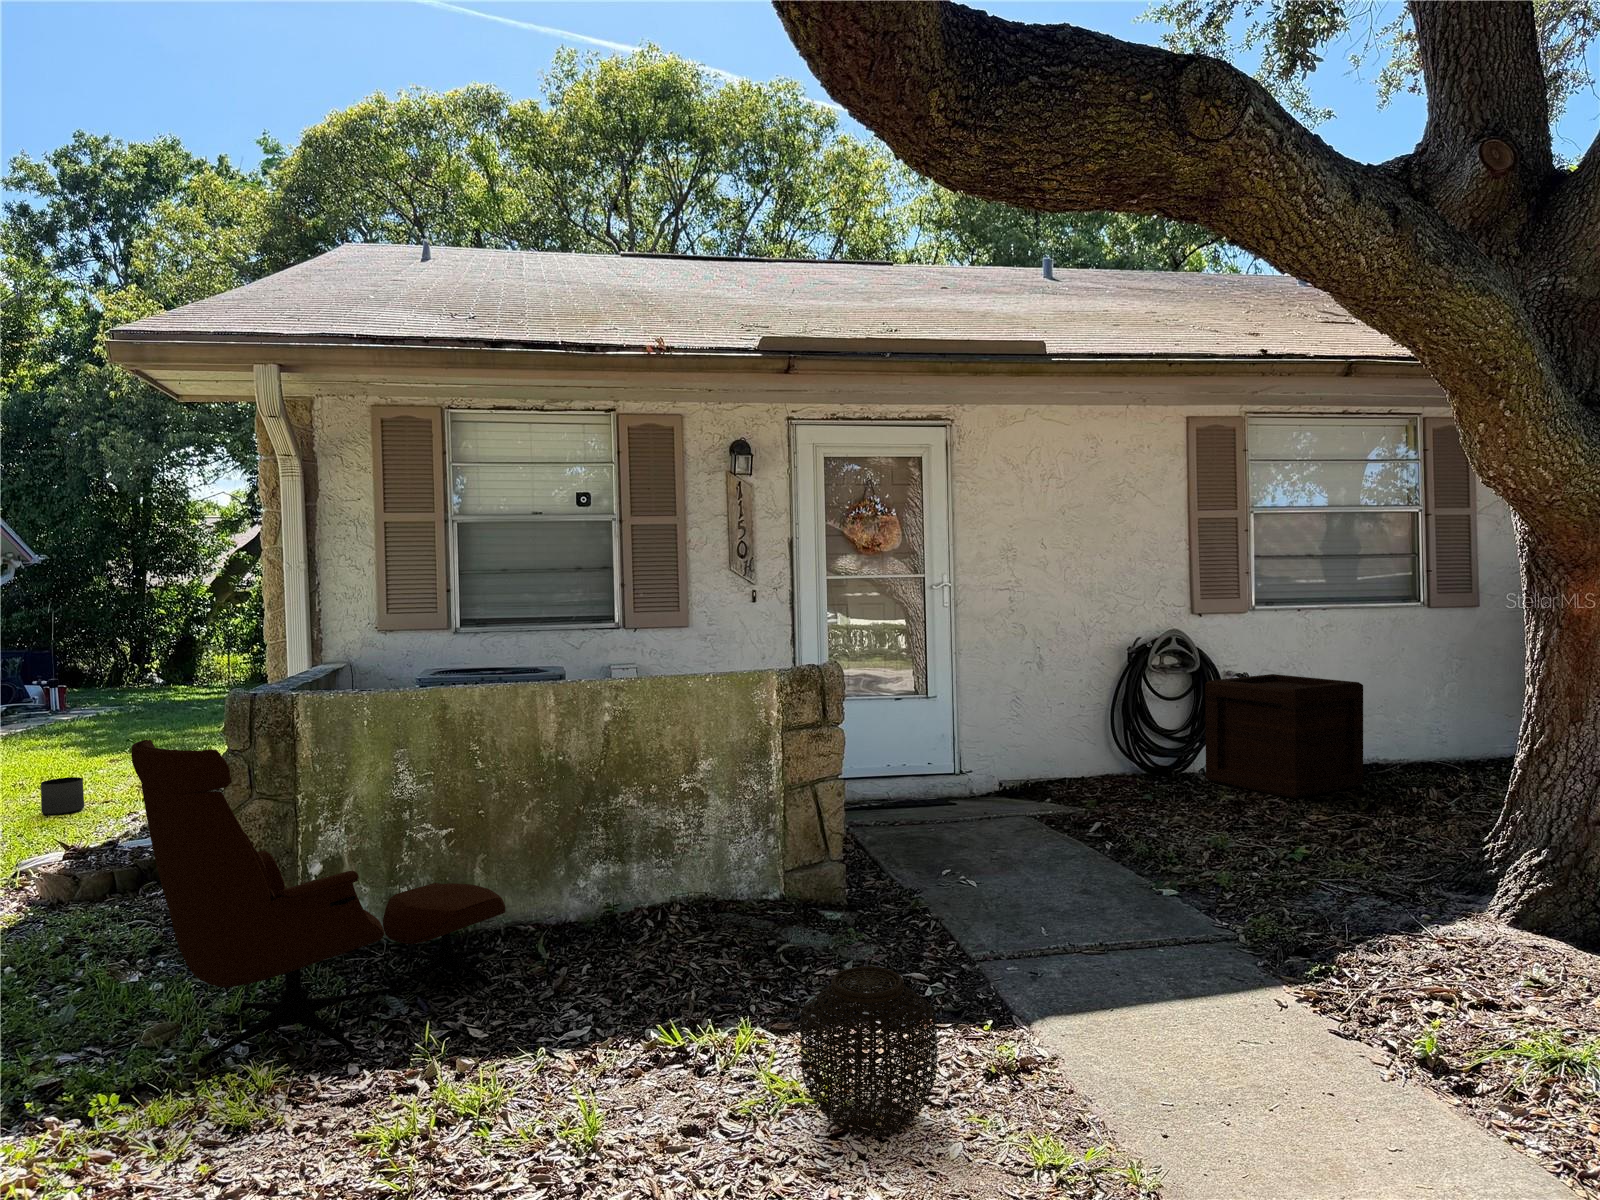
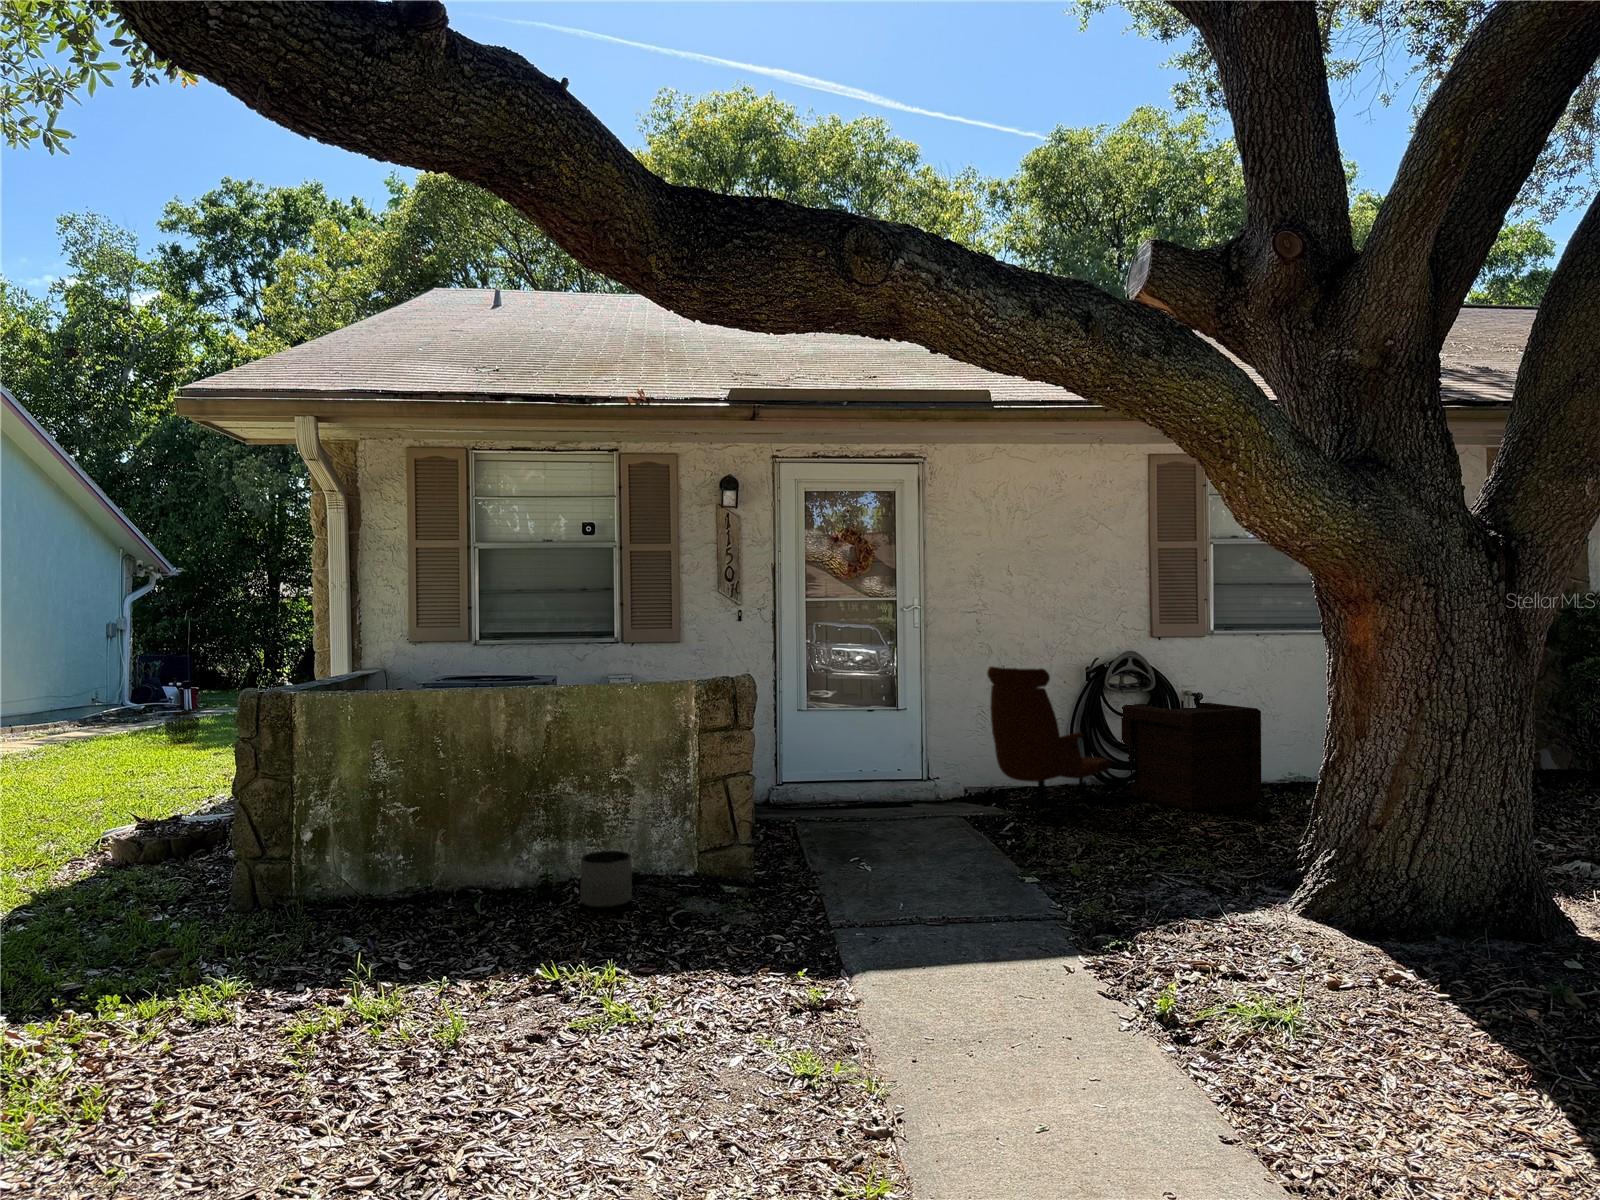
lounge chair: present [131,740,506,1068] -> present [987,667,1112,819]
planter: present [41,777,84,815] -> present [580,851,632,908]
woven basket: present [800,967,937,1137] -> present [165,711,199,743]

